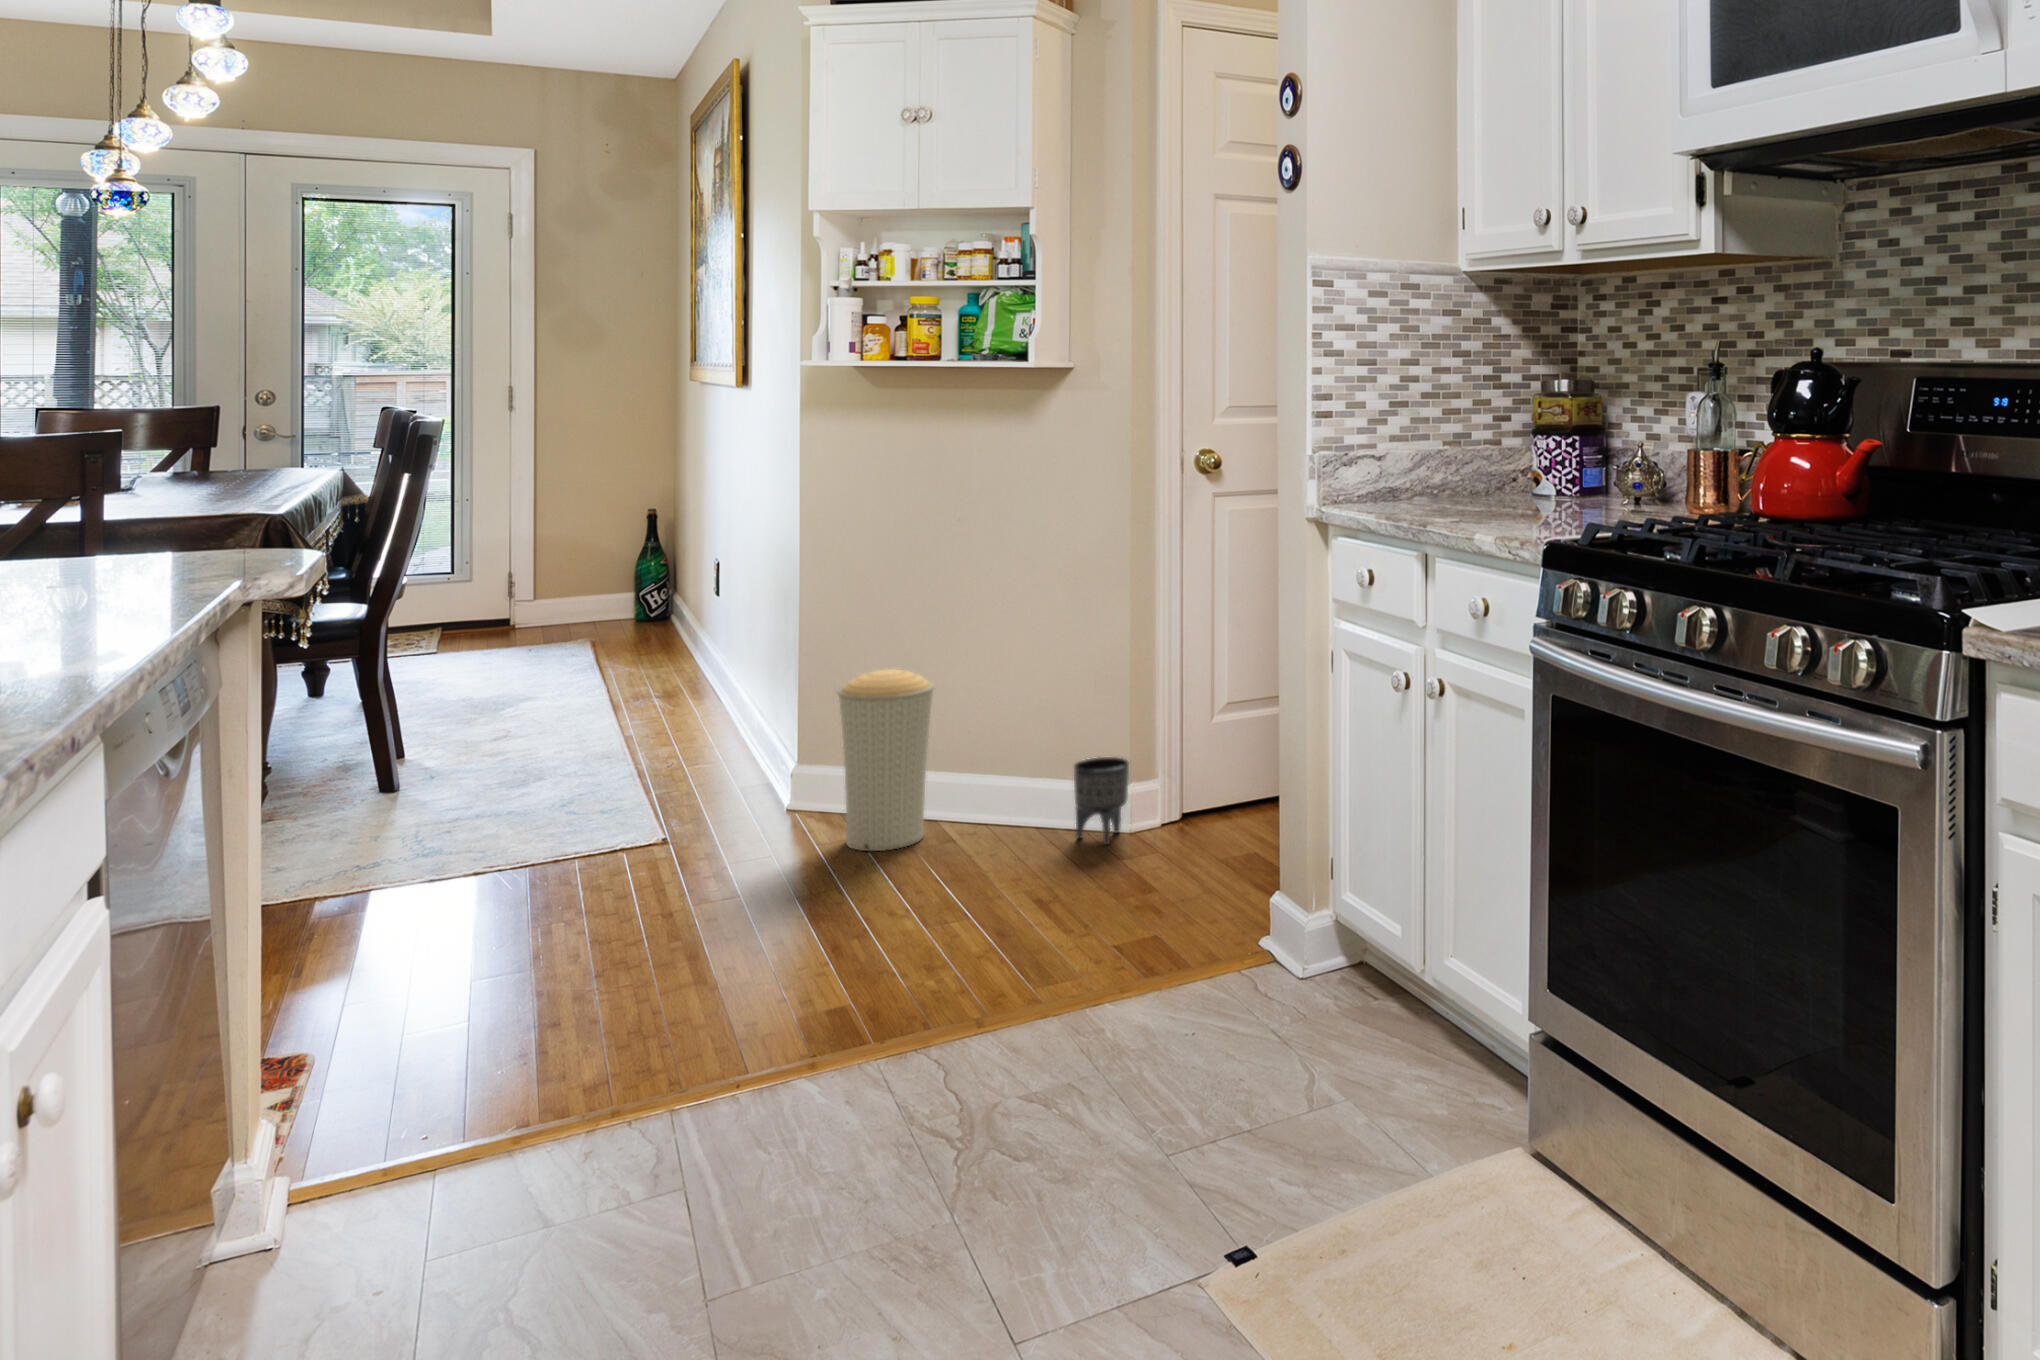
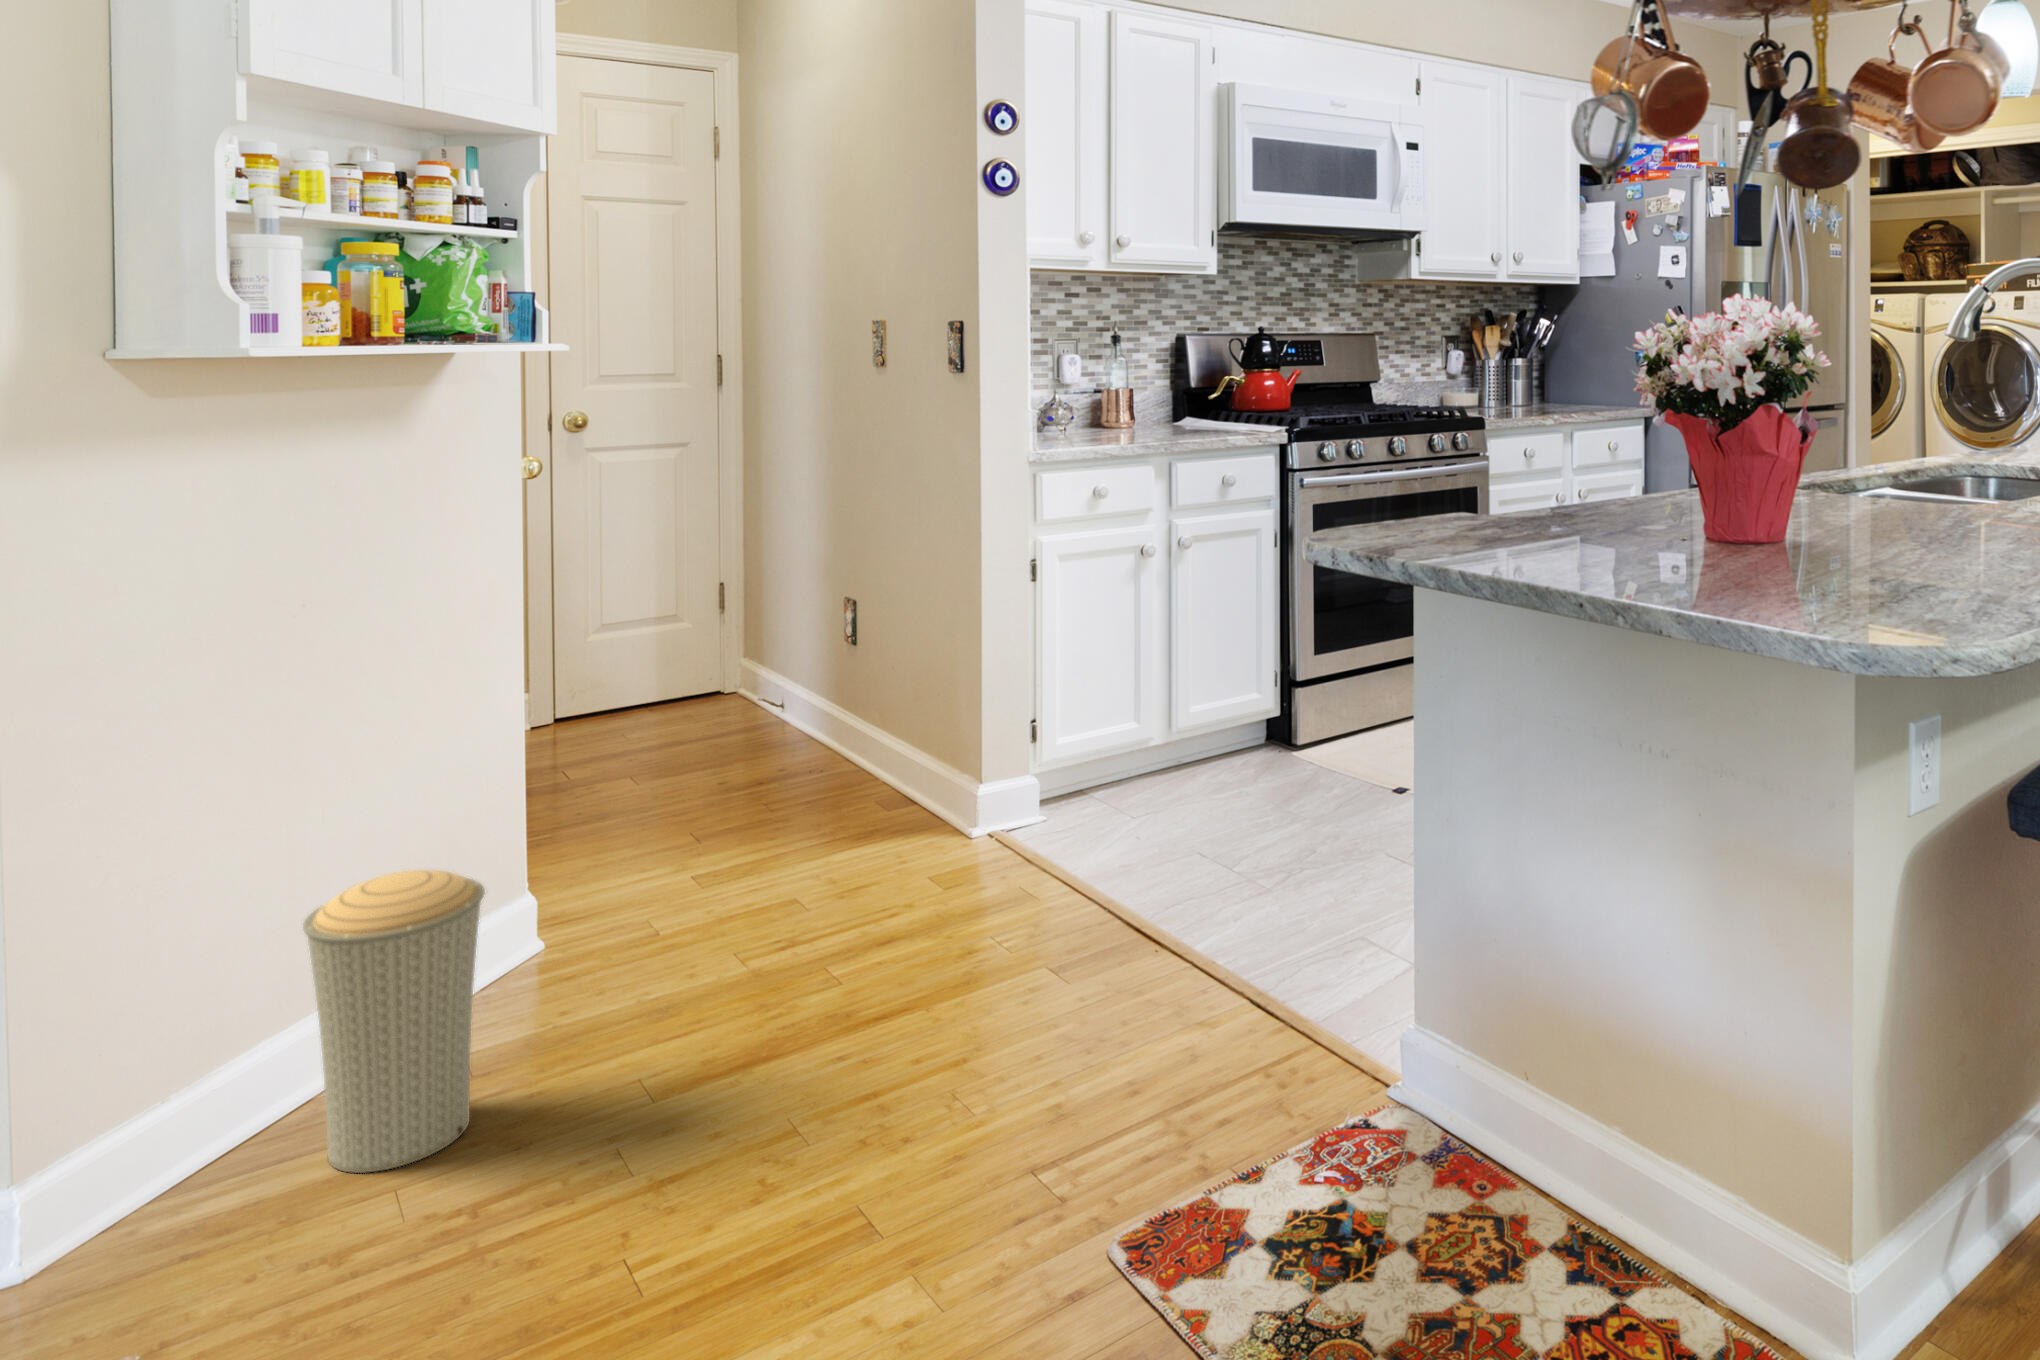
planter: present [1074,757,1129,844] -> none [488,870,573,993]

